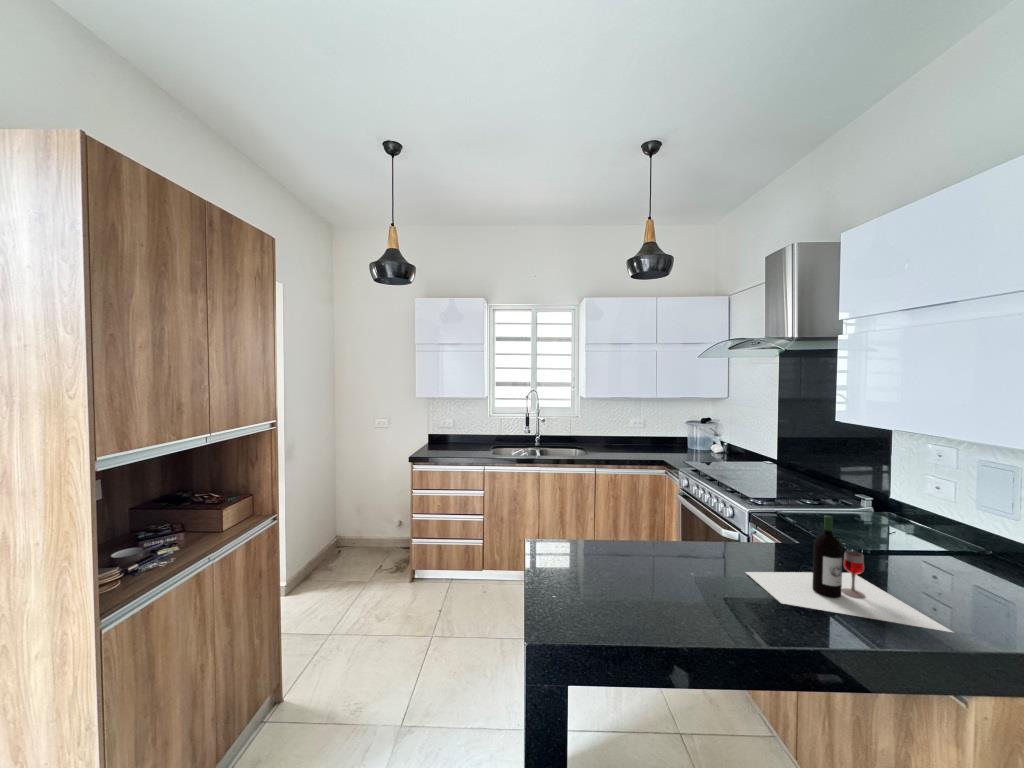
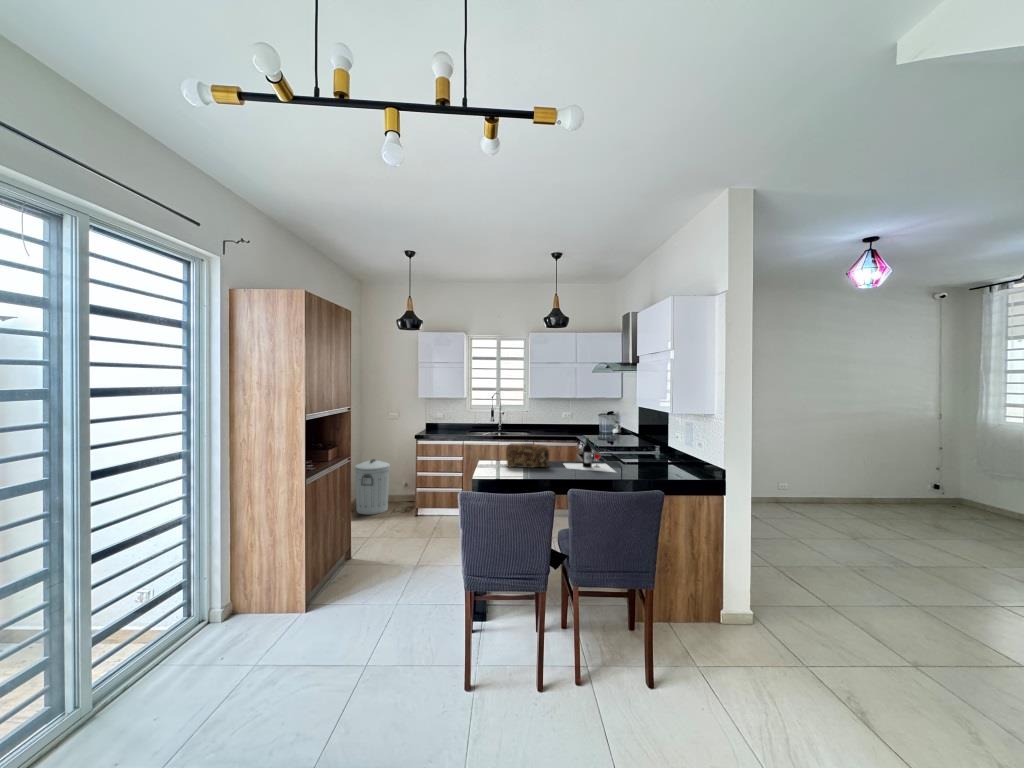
trash can: none [319,491,374,578] -> present [355,459,390,514]
bread loaf: none [607,527,735,602] -> present [506,443,549,468]

